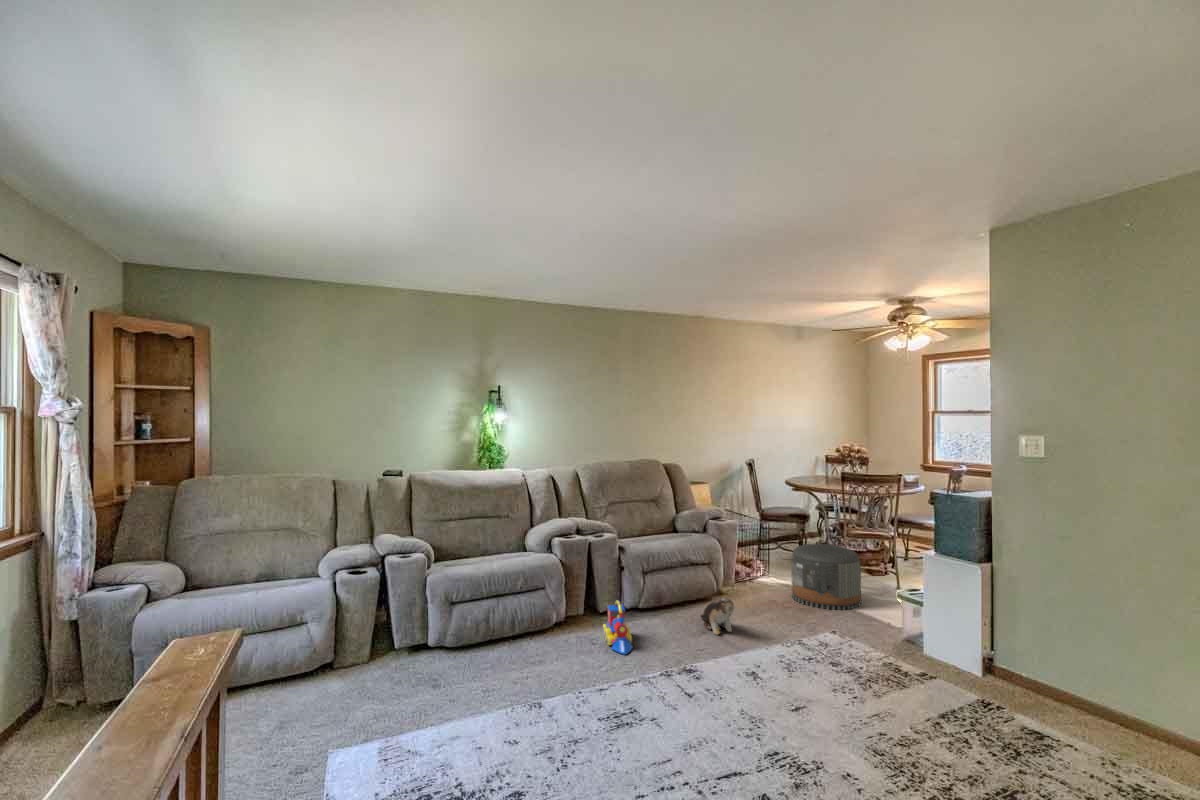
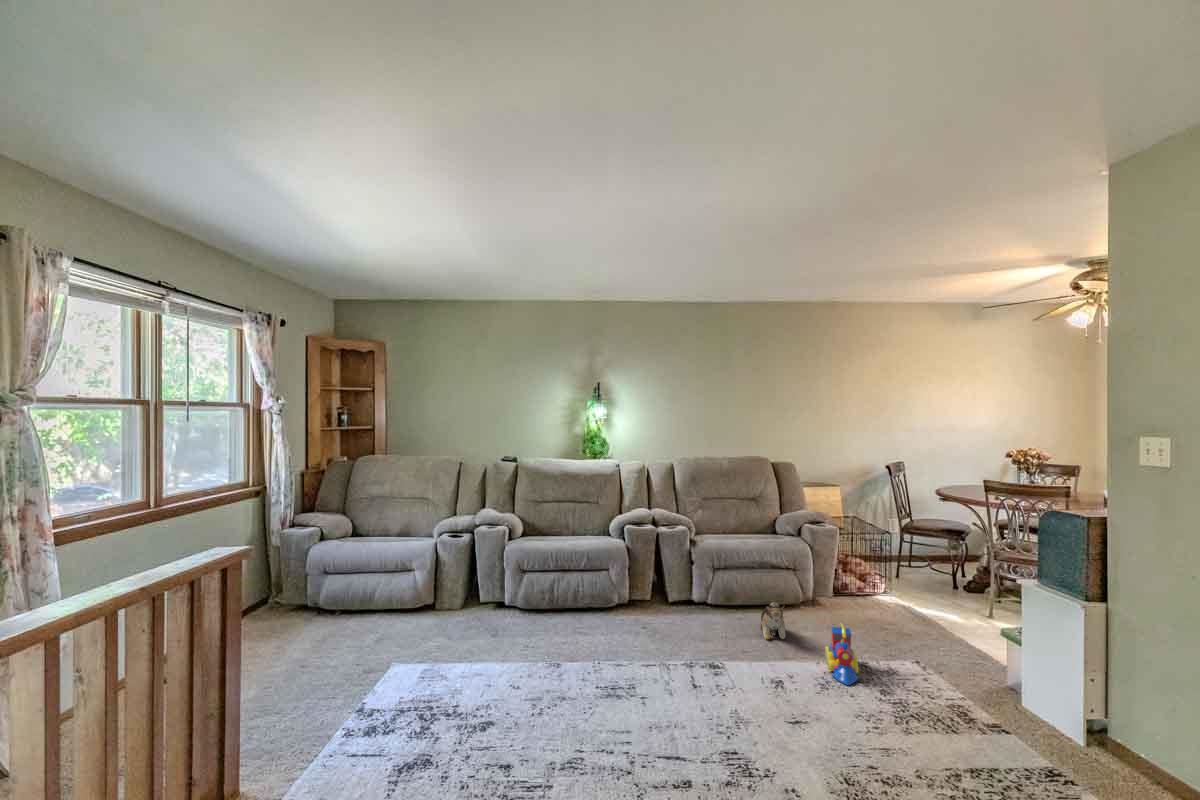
pouf: present [791,544,861,610] -> none [896,562,982,643]
toy train: present [602,600,633,655] -> present [825,622,859,685]

